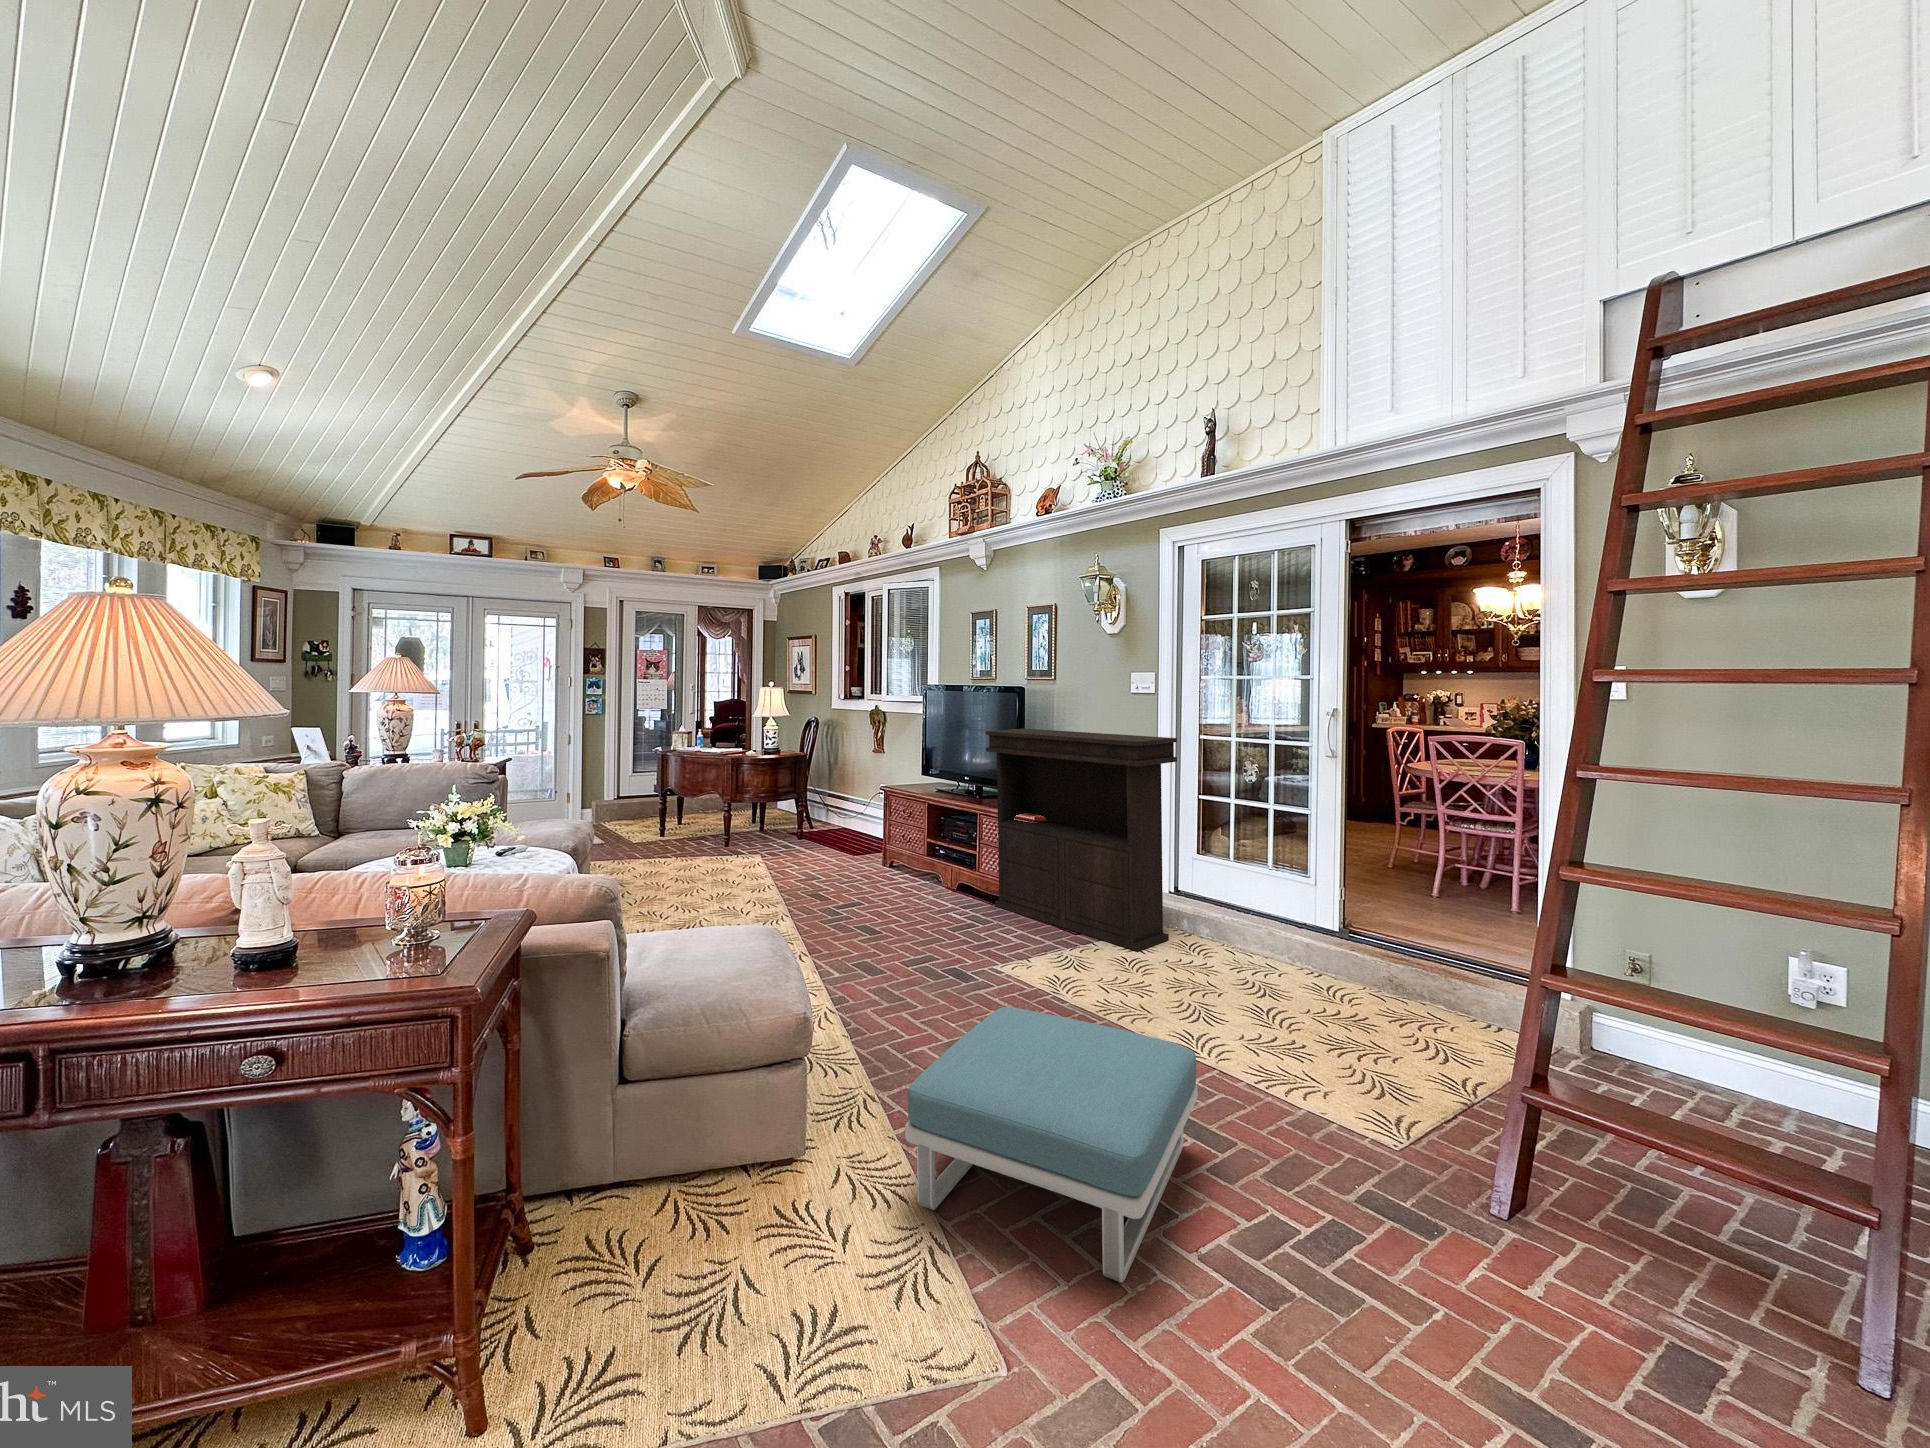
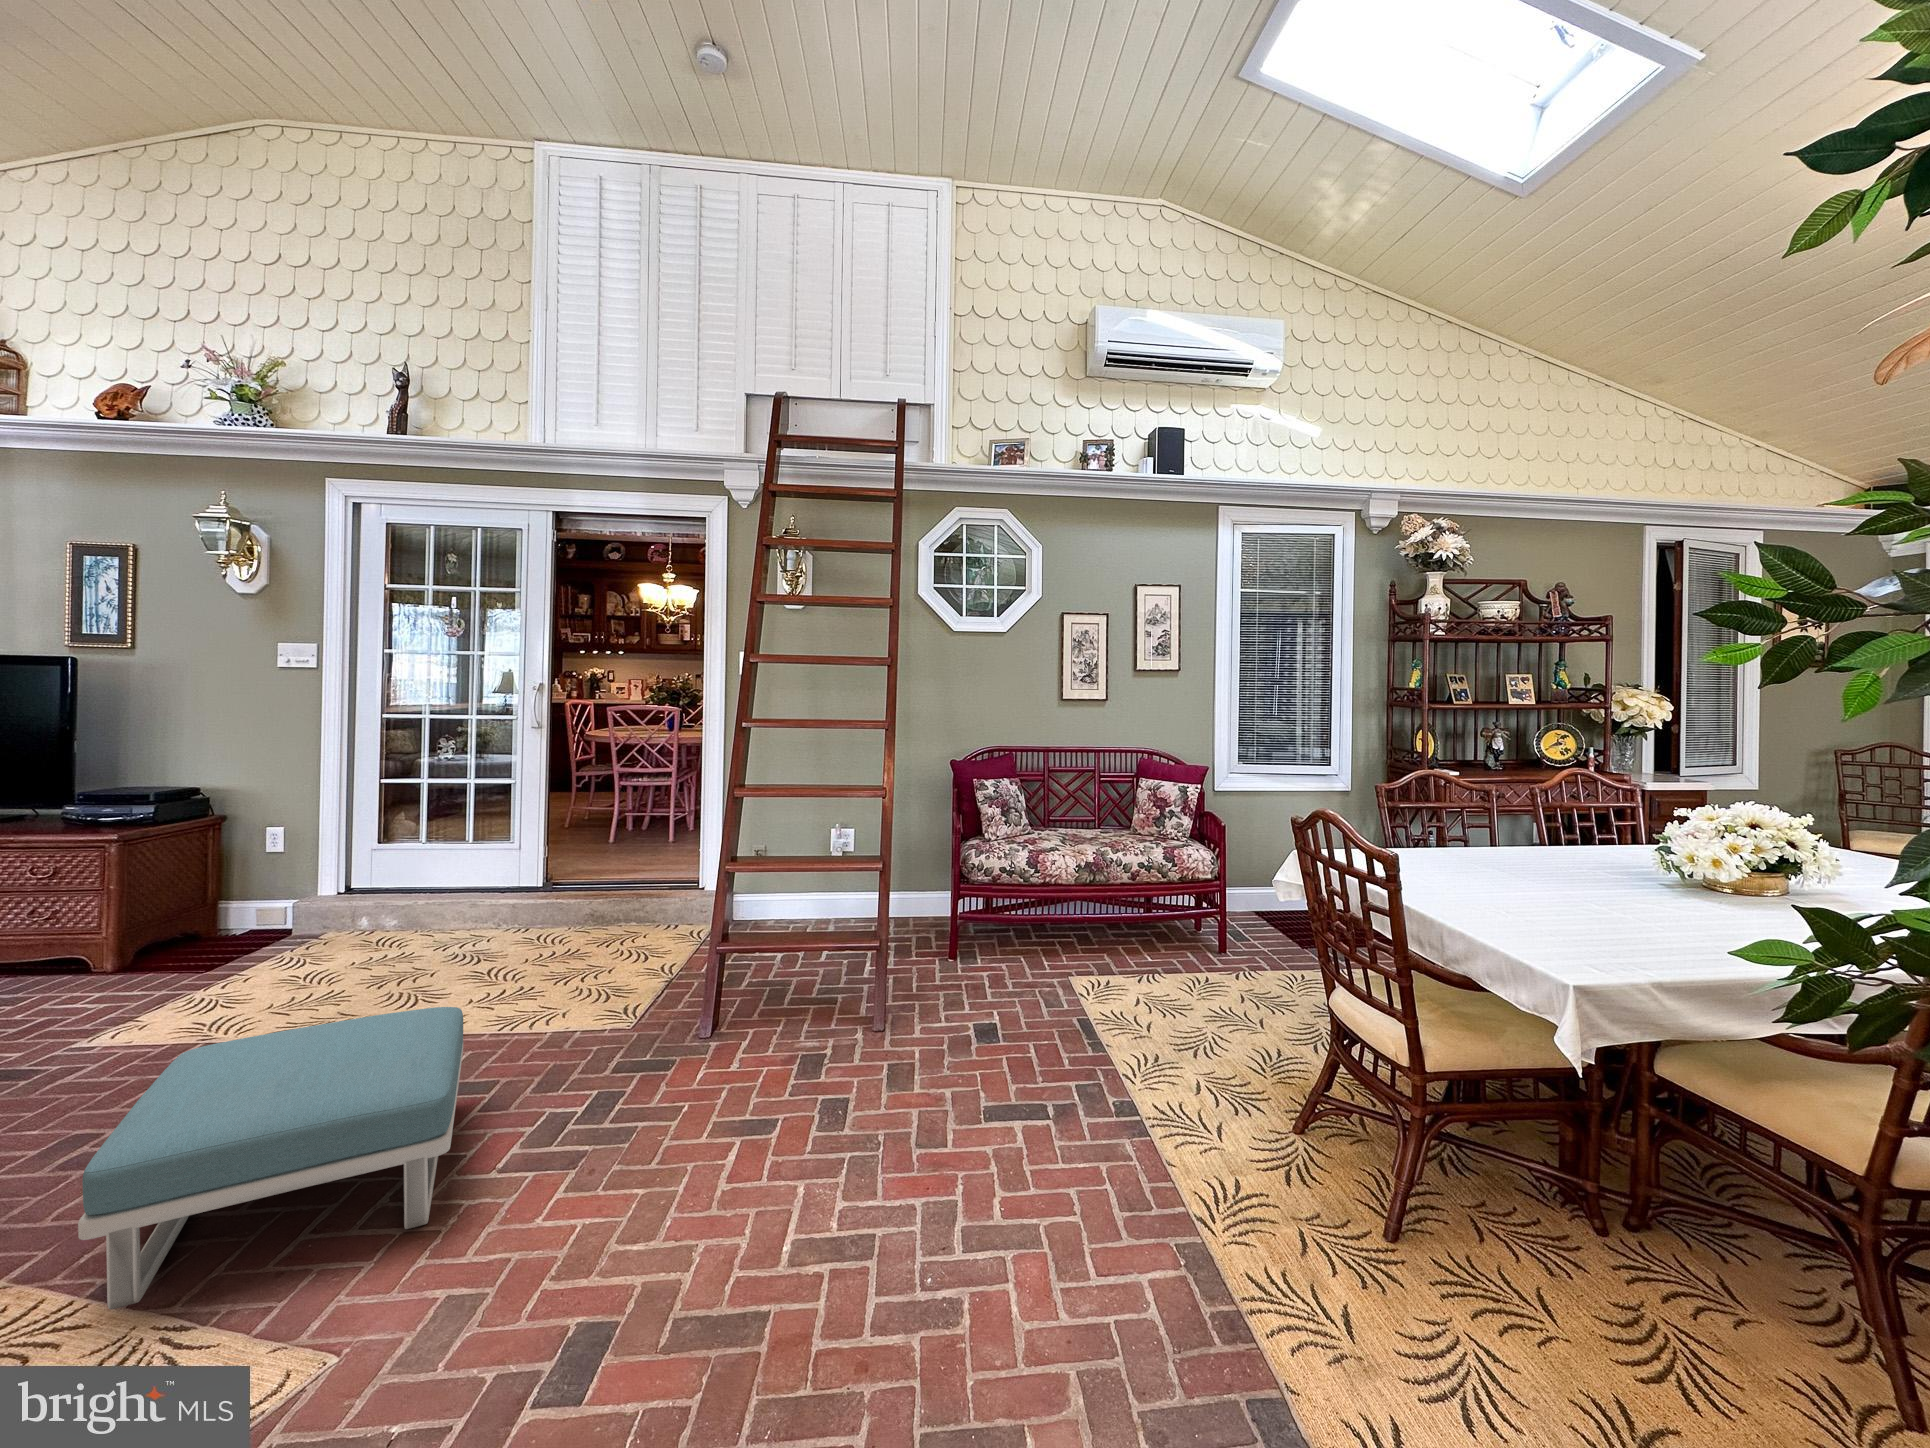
console table: present [986,729,1177,951] -> none [10,716,363,979]

